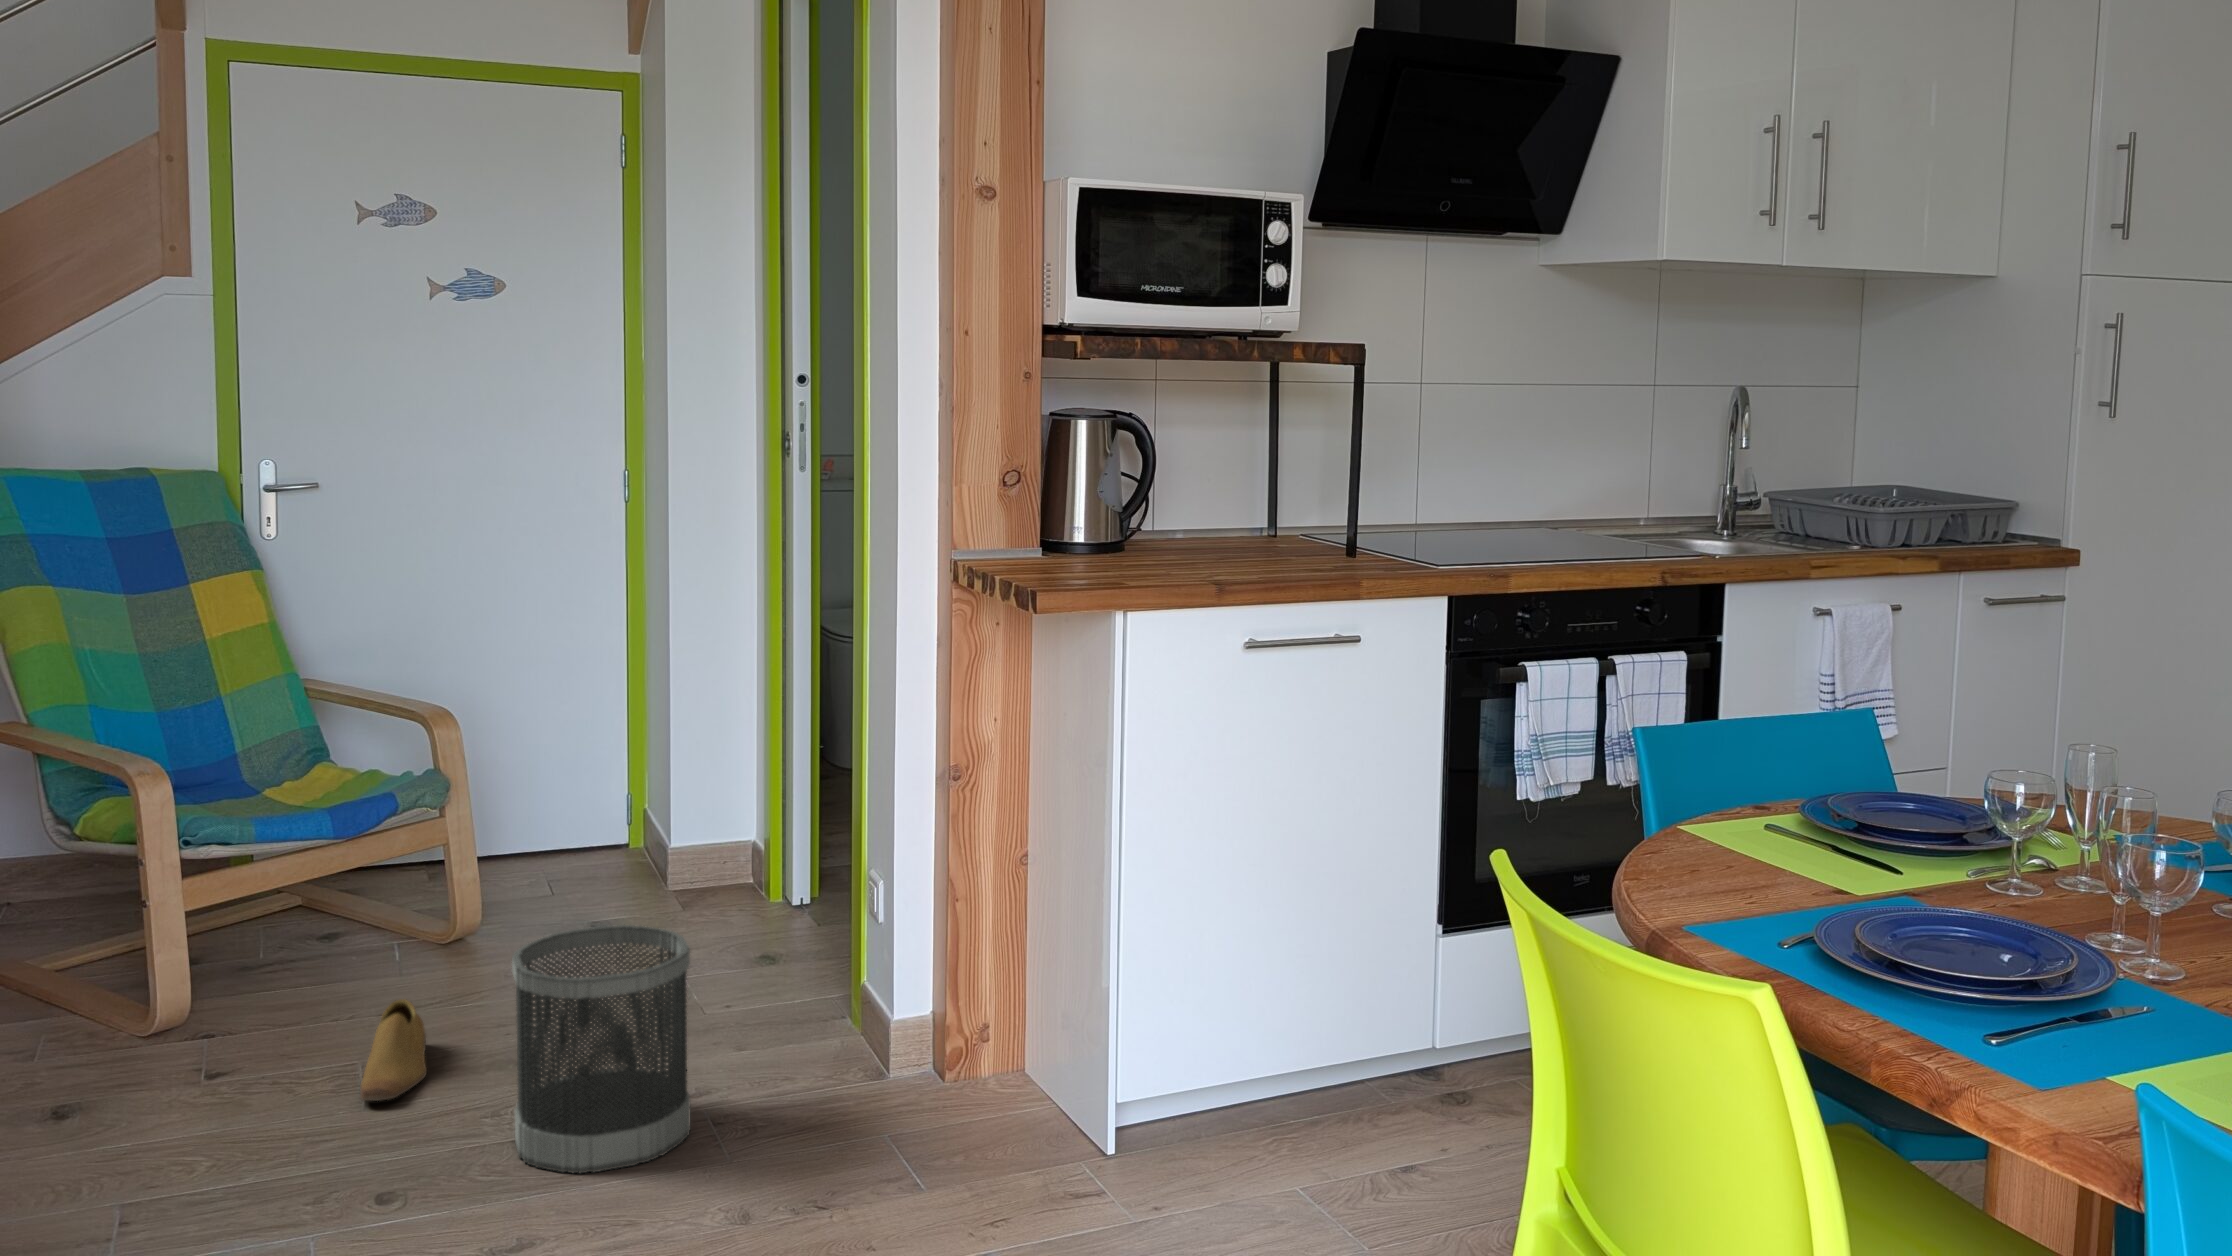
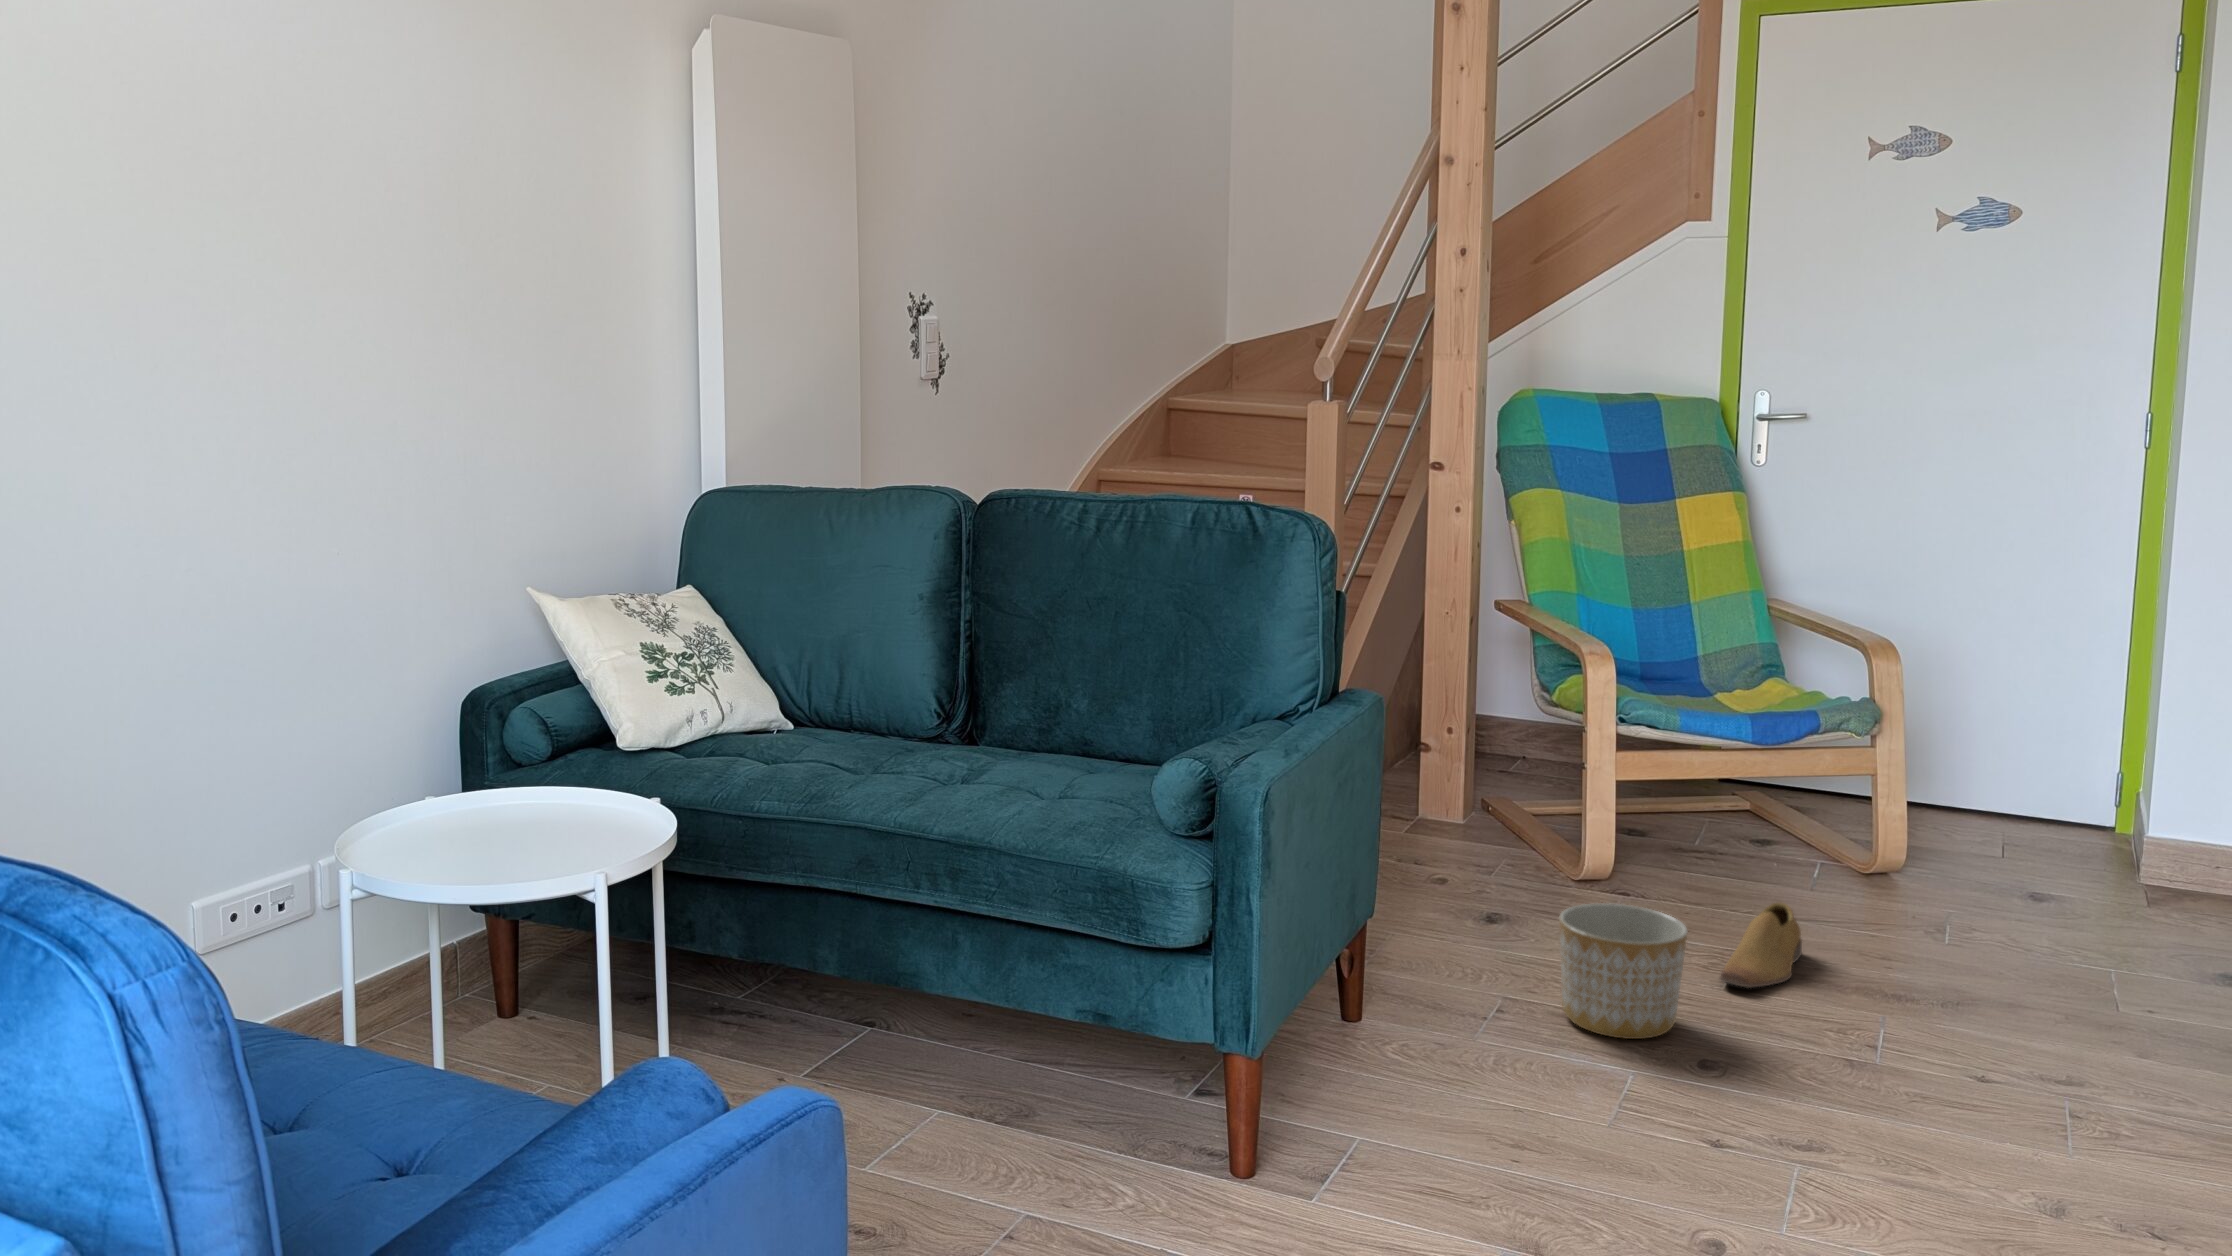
wastebasket: present [512,925,691,1173] -> none [1842,863,2055,1126]
planter: none [194,1051,344,1206] -> present [1559,903,1687,1039]

